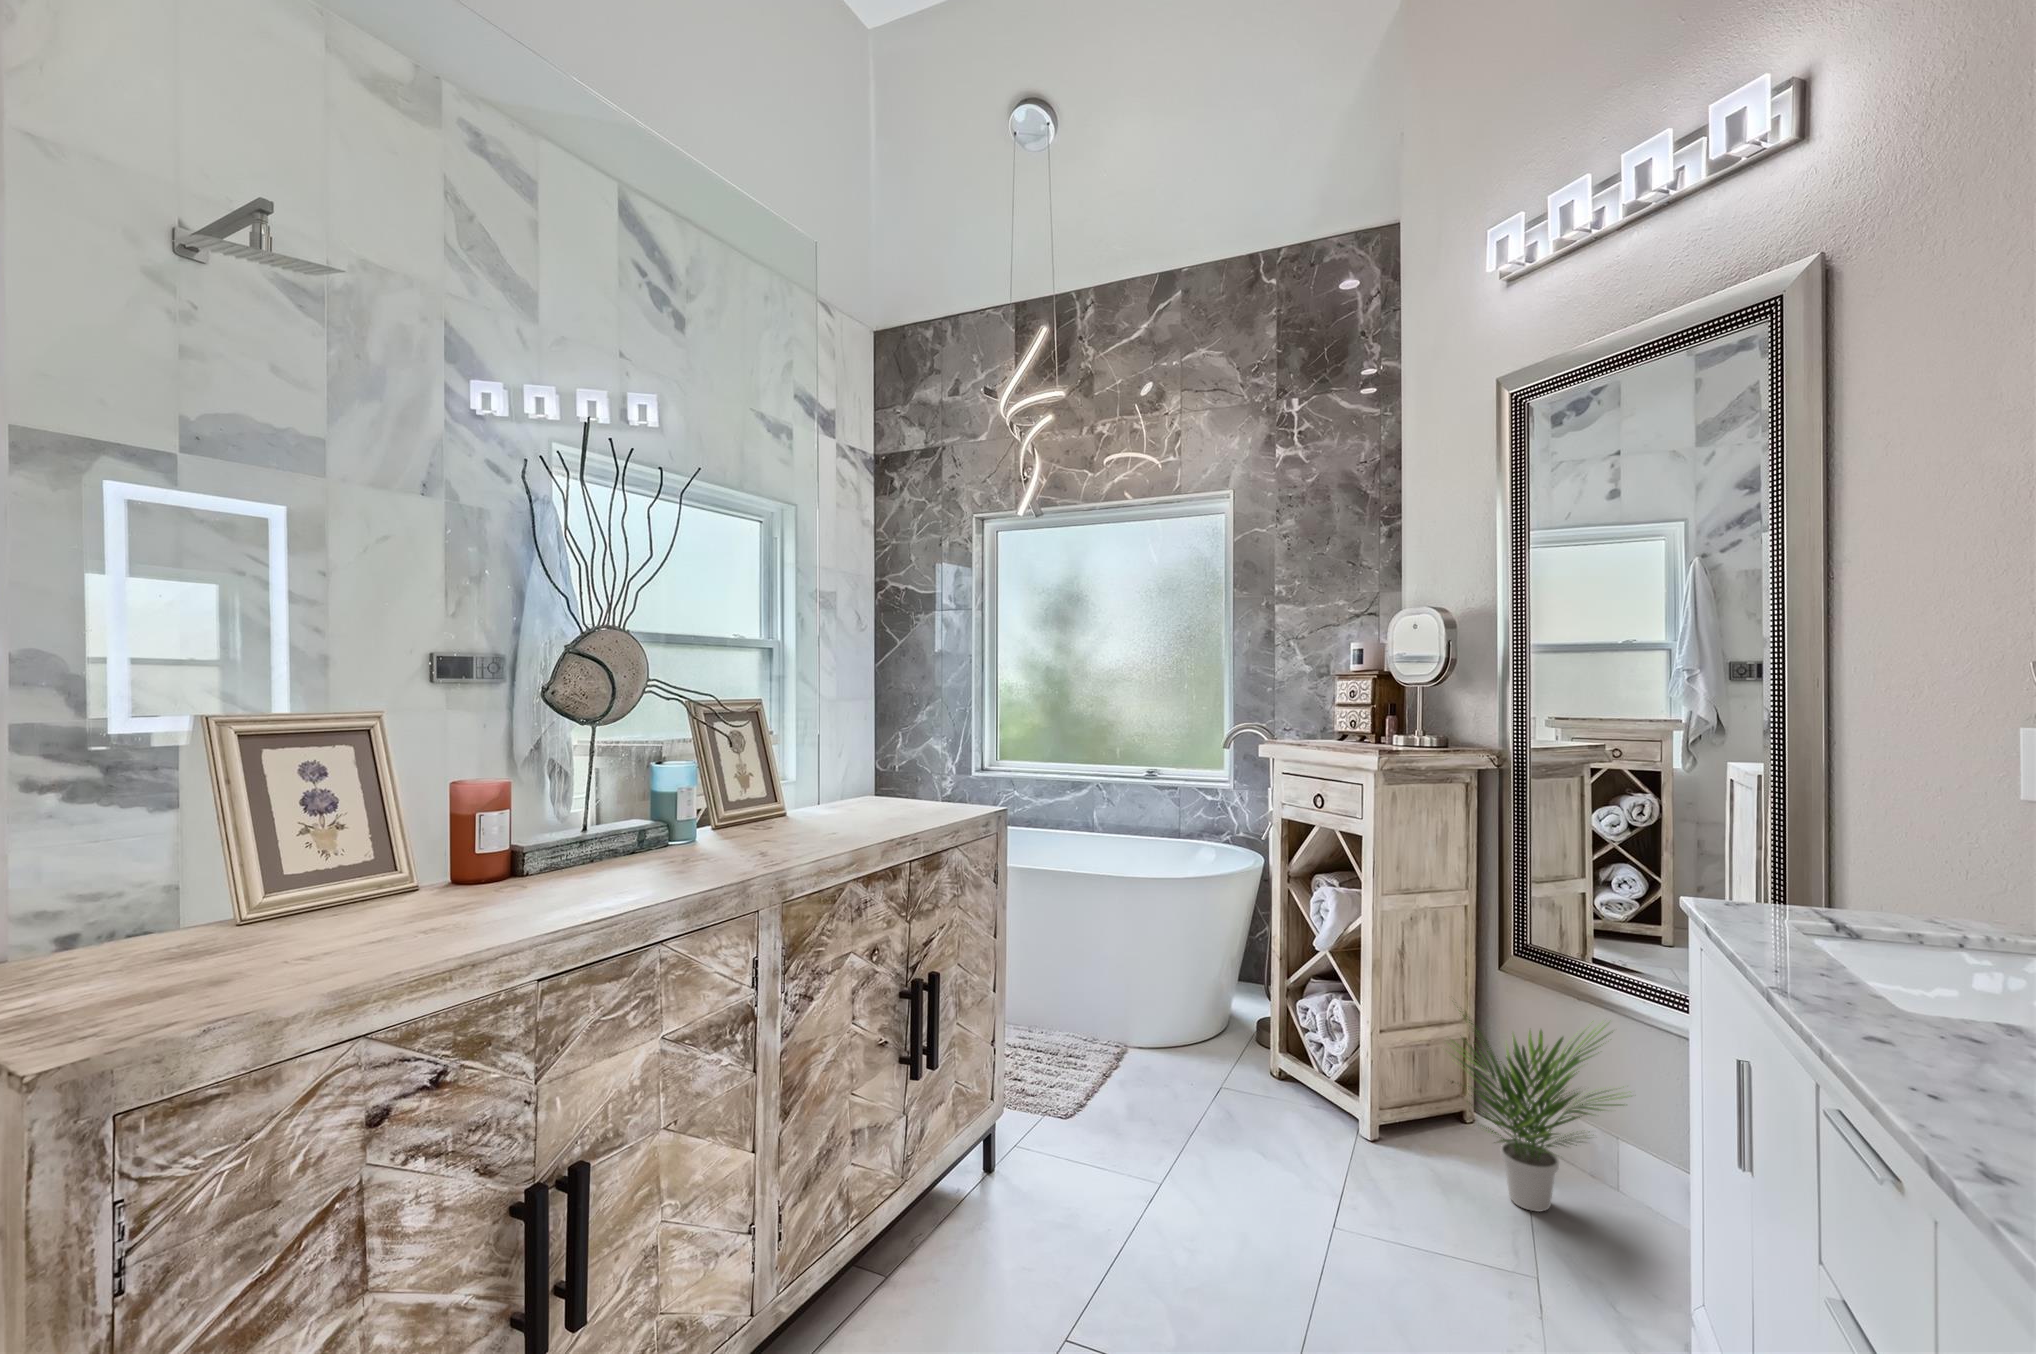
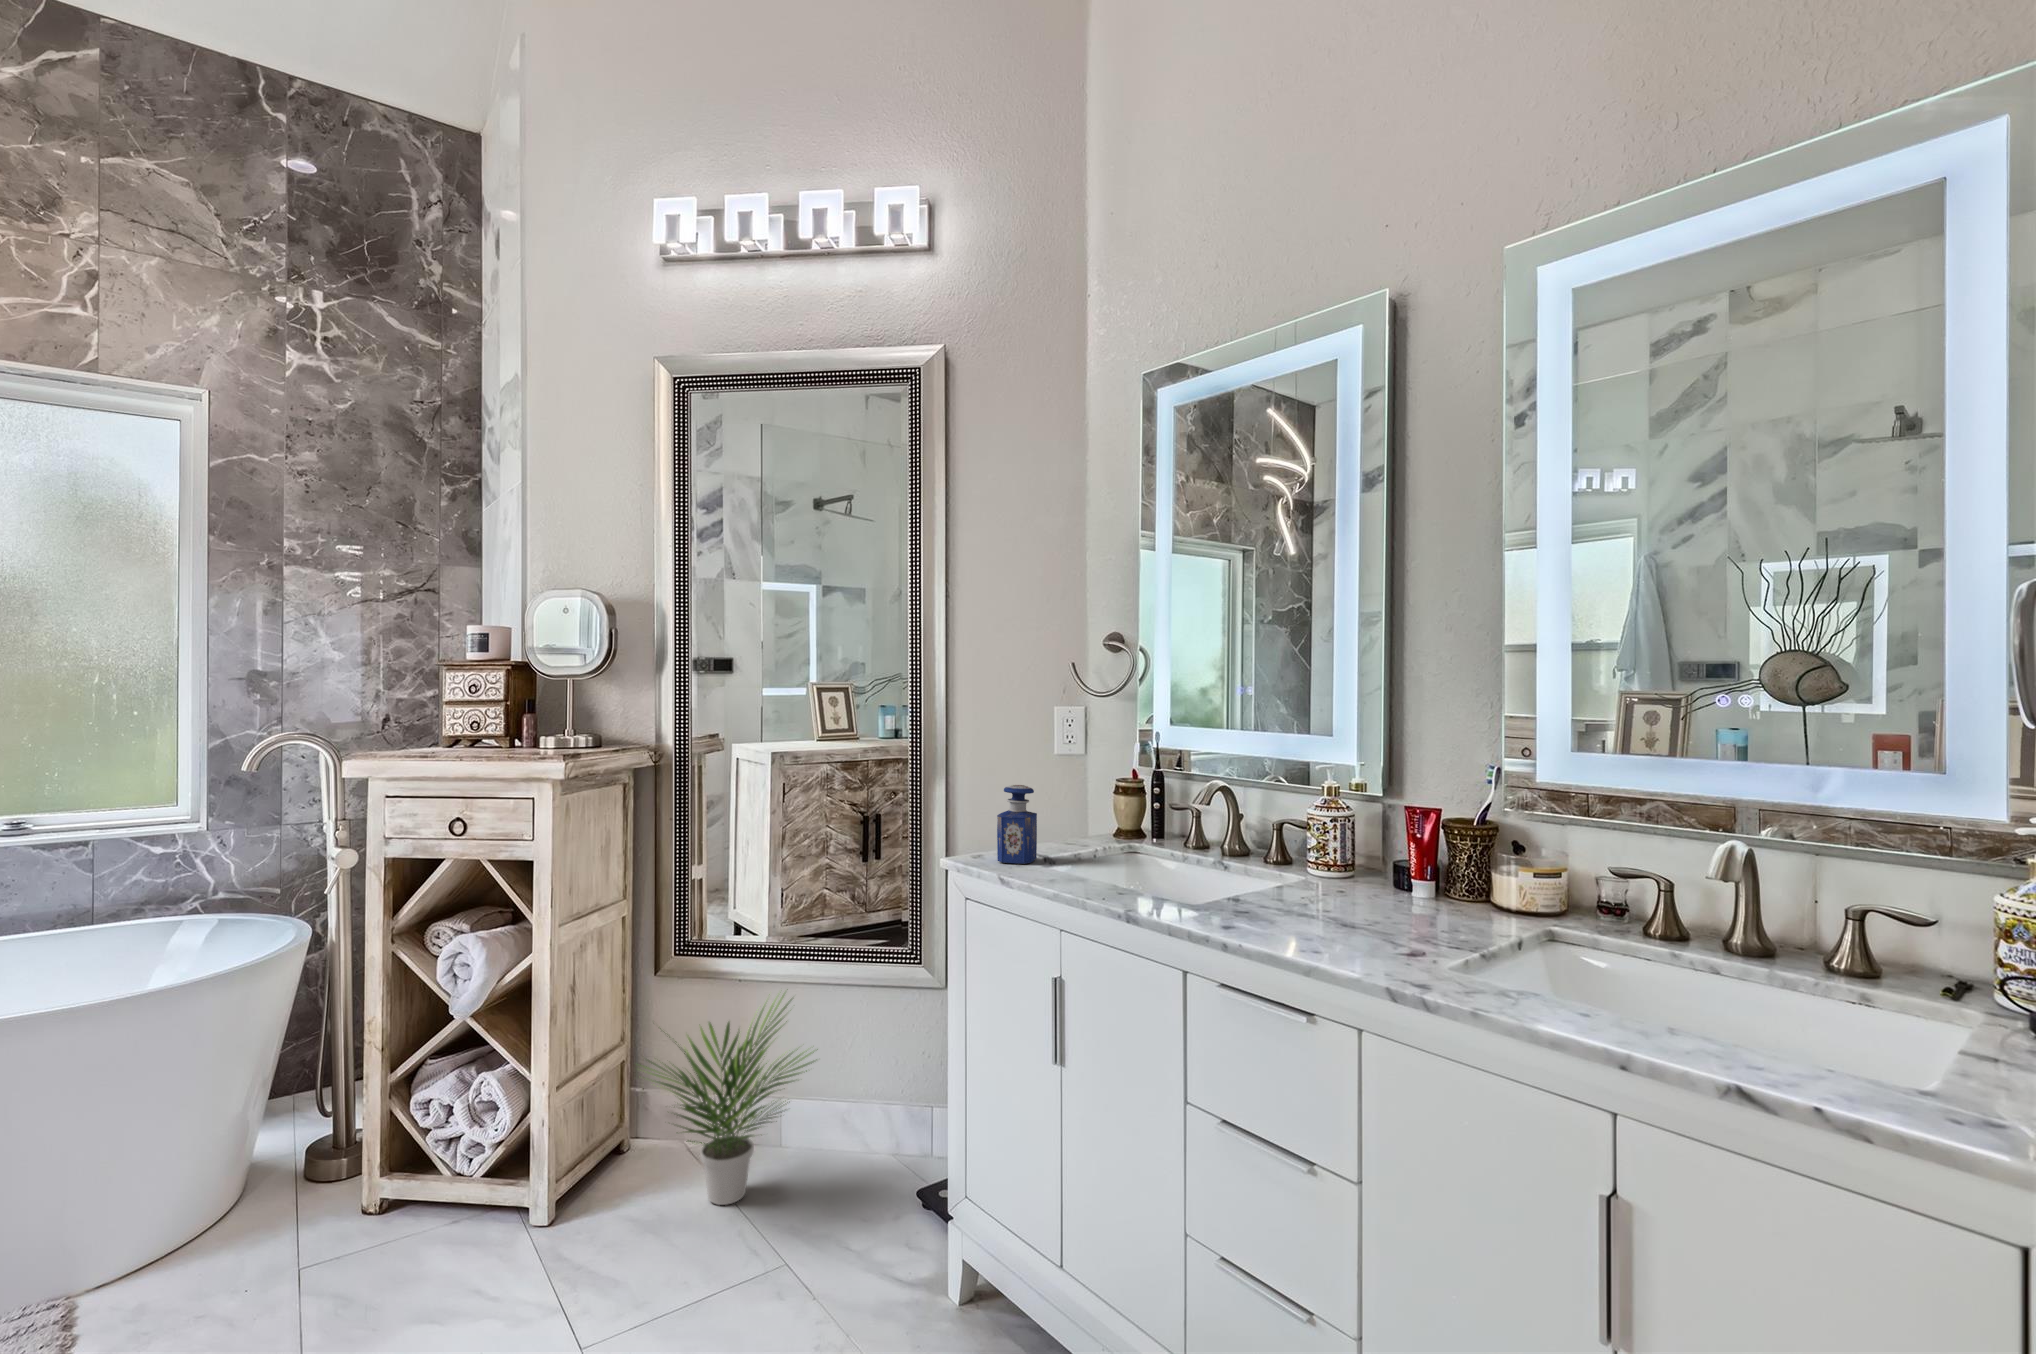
perfume bottle: none [1763,828,1836,933] -> present [997,785,1037,864]

